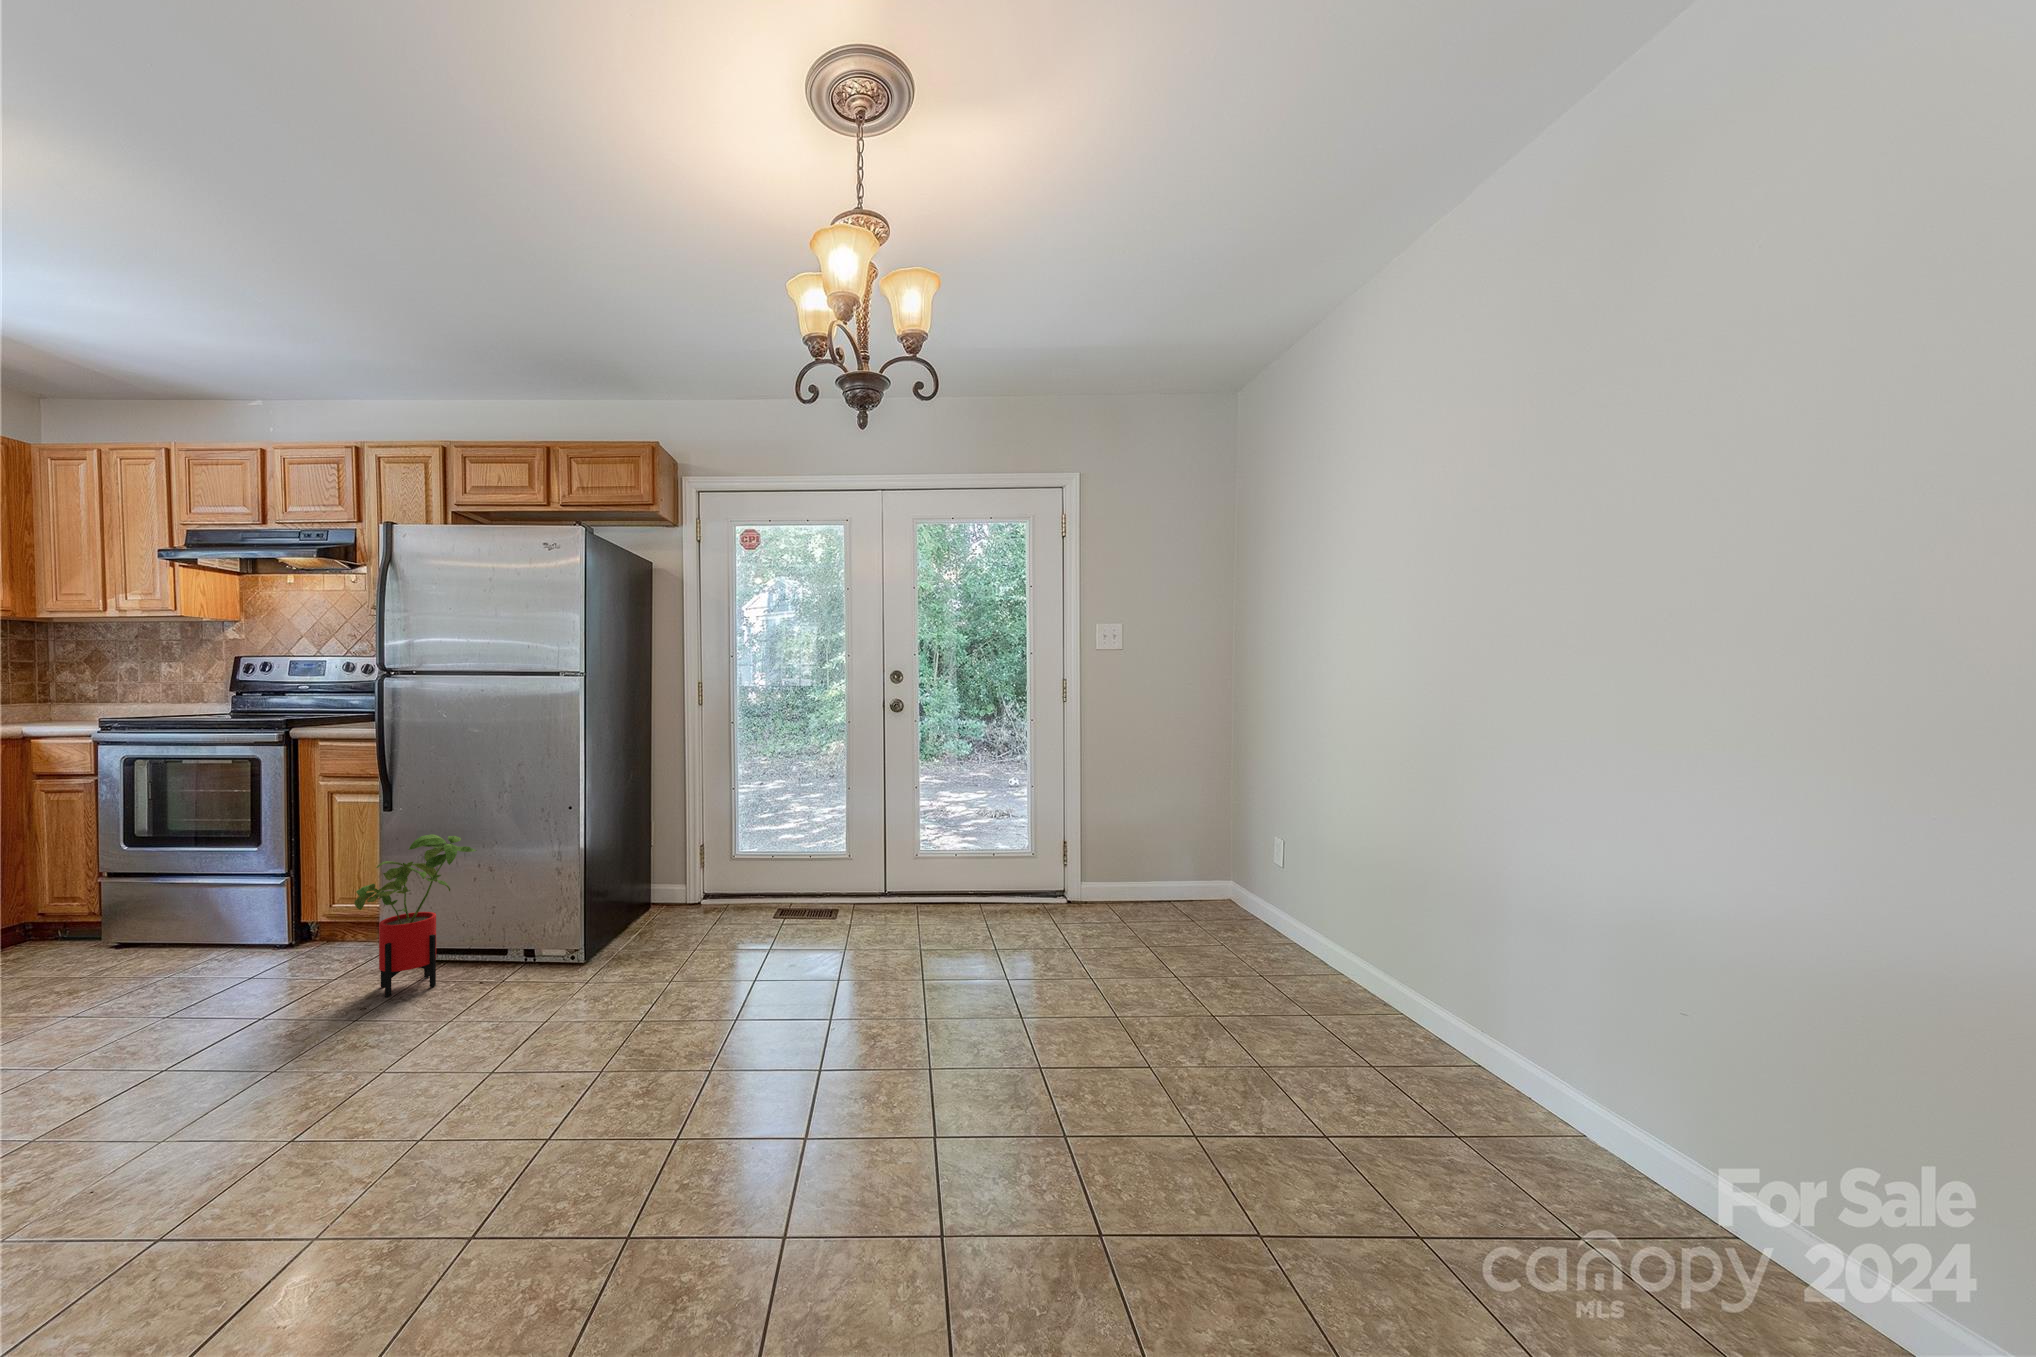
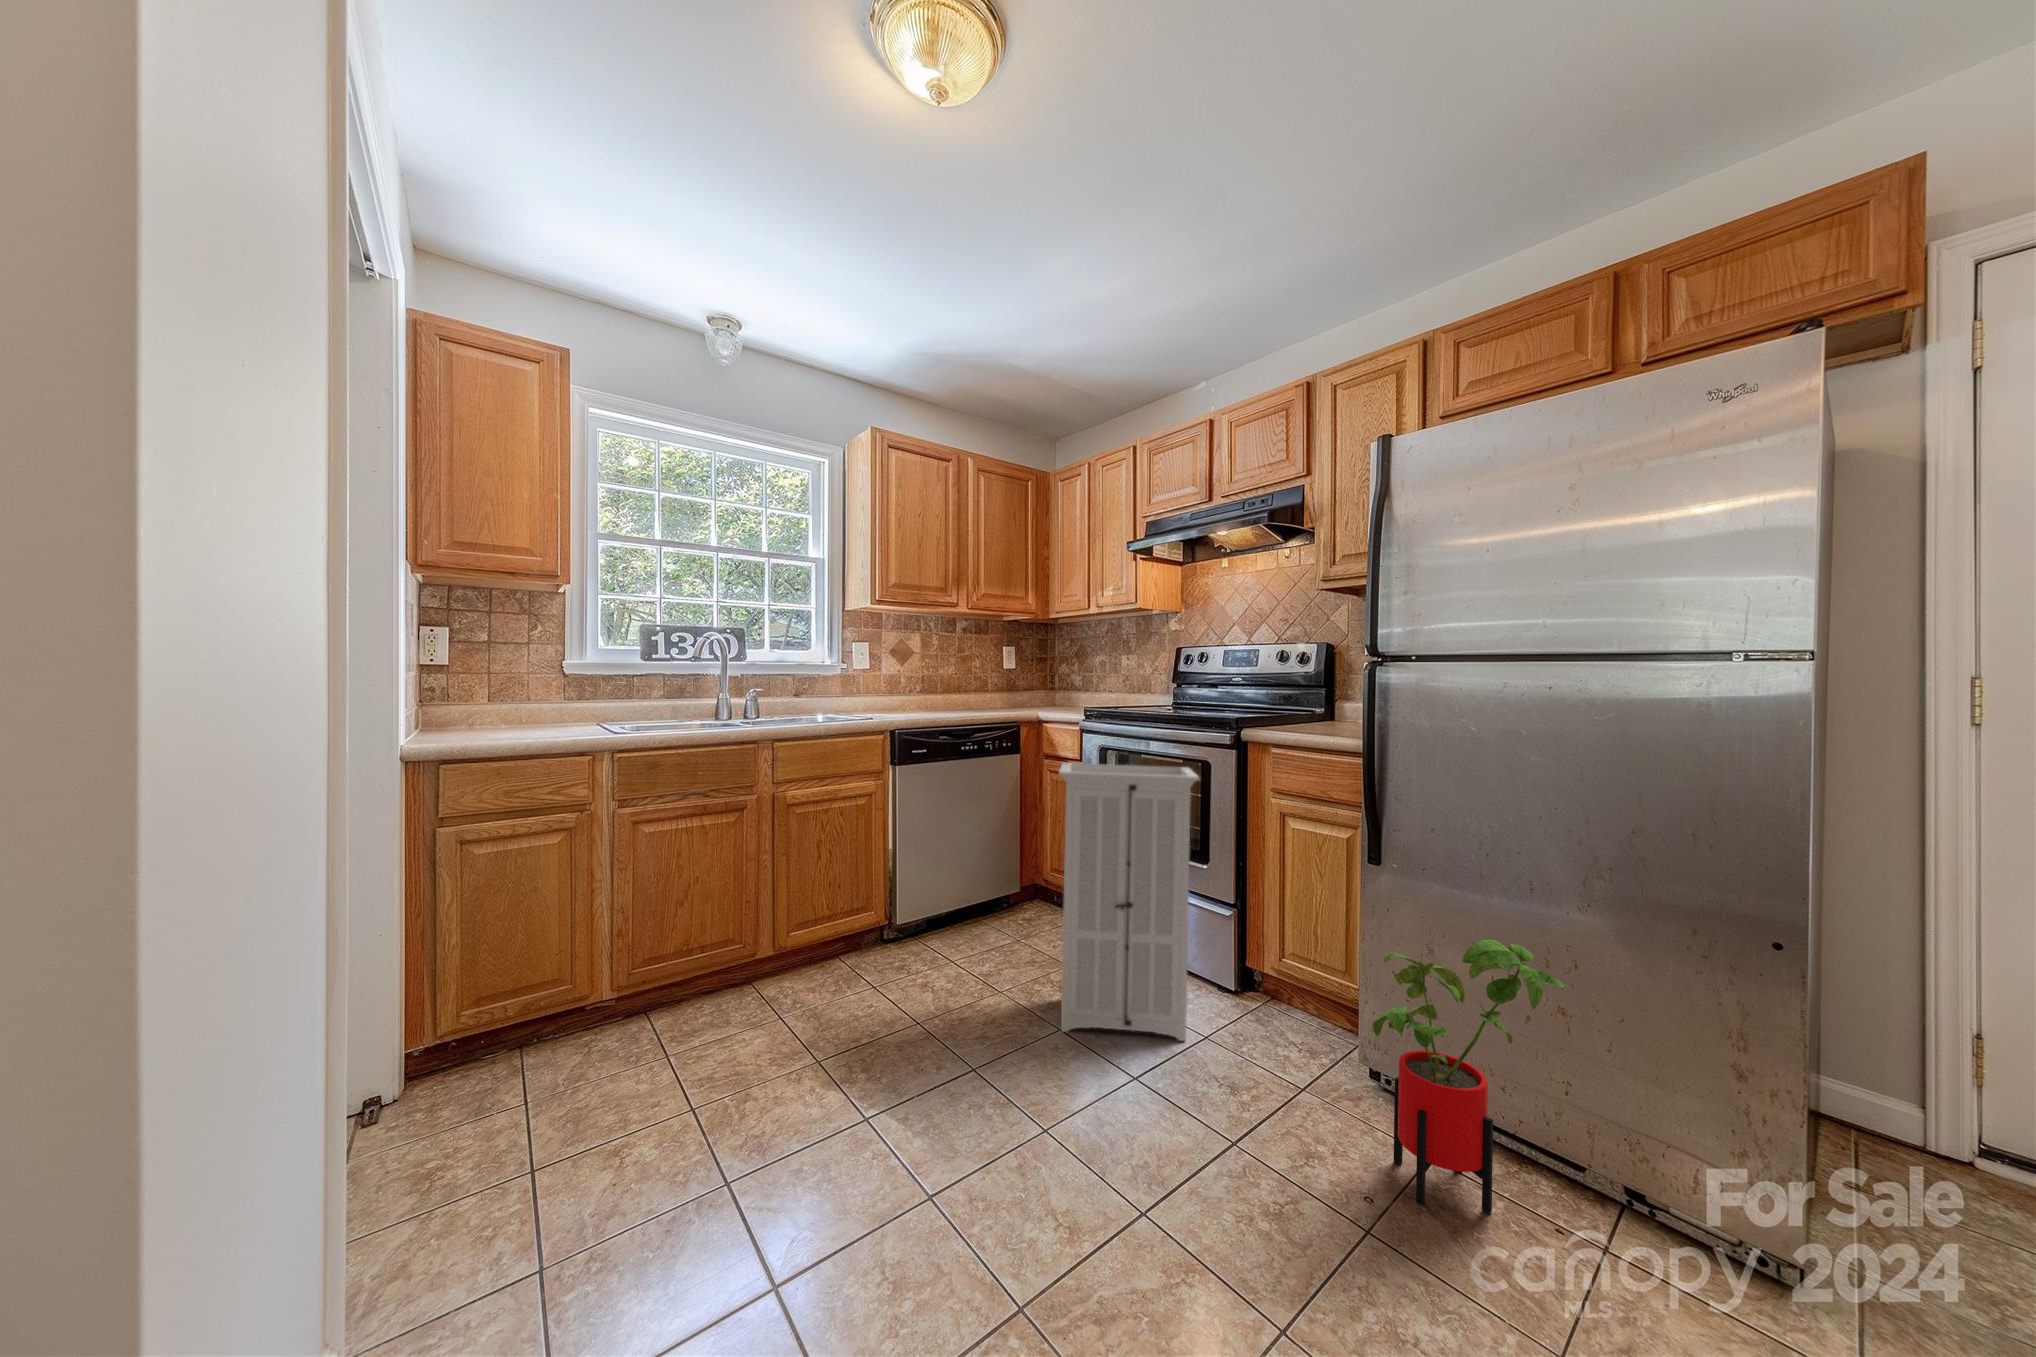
storage cabinet: none [45,761,227,1017] -> present [1059,760,1200,1041]

